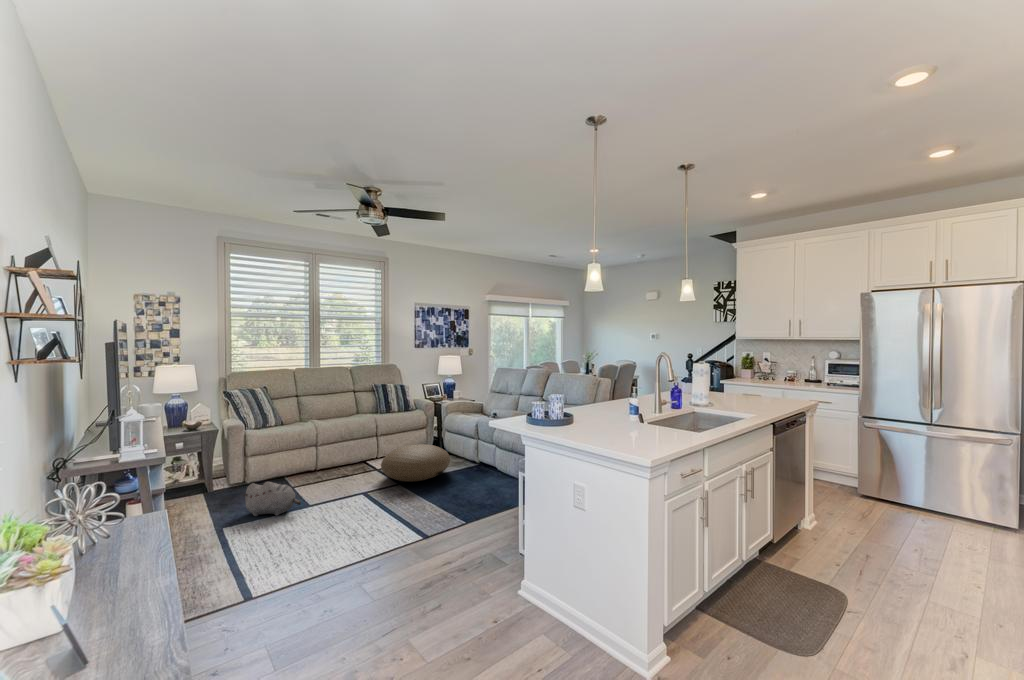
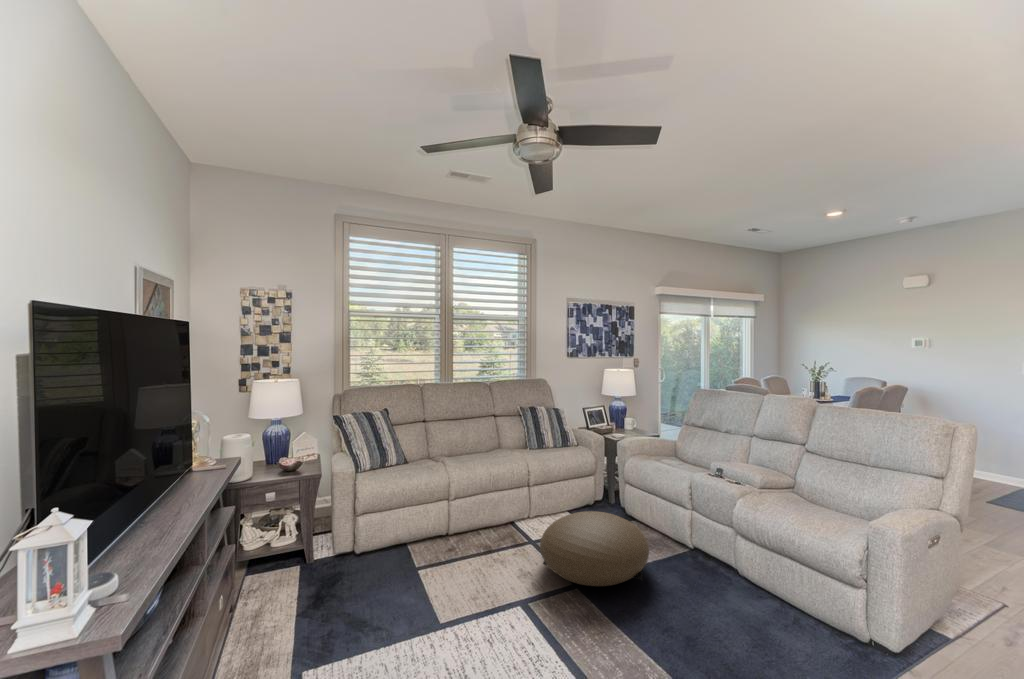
plush toy: present [244,482,301,516] -> none [333,582,419,646]

